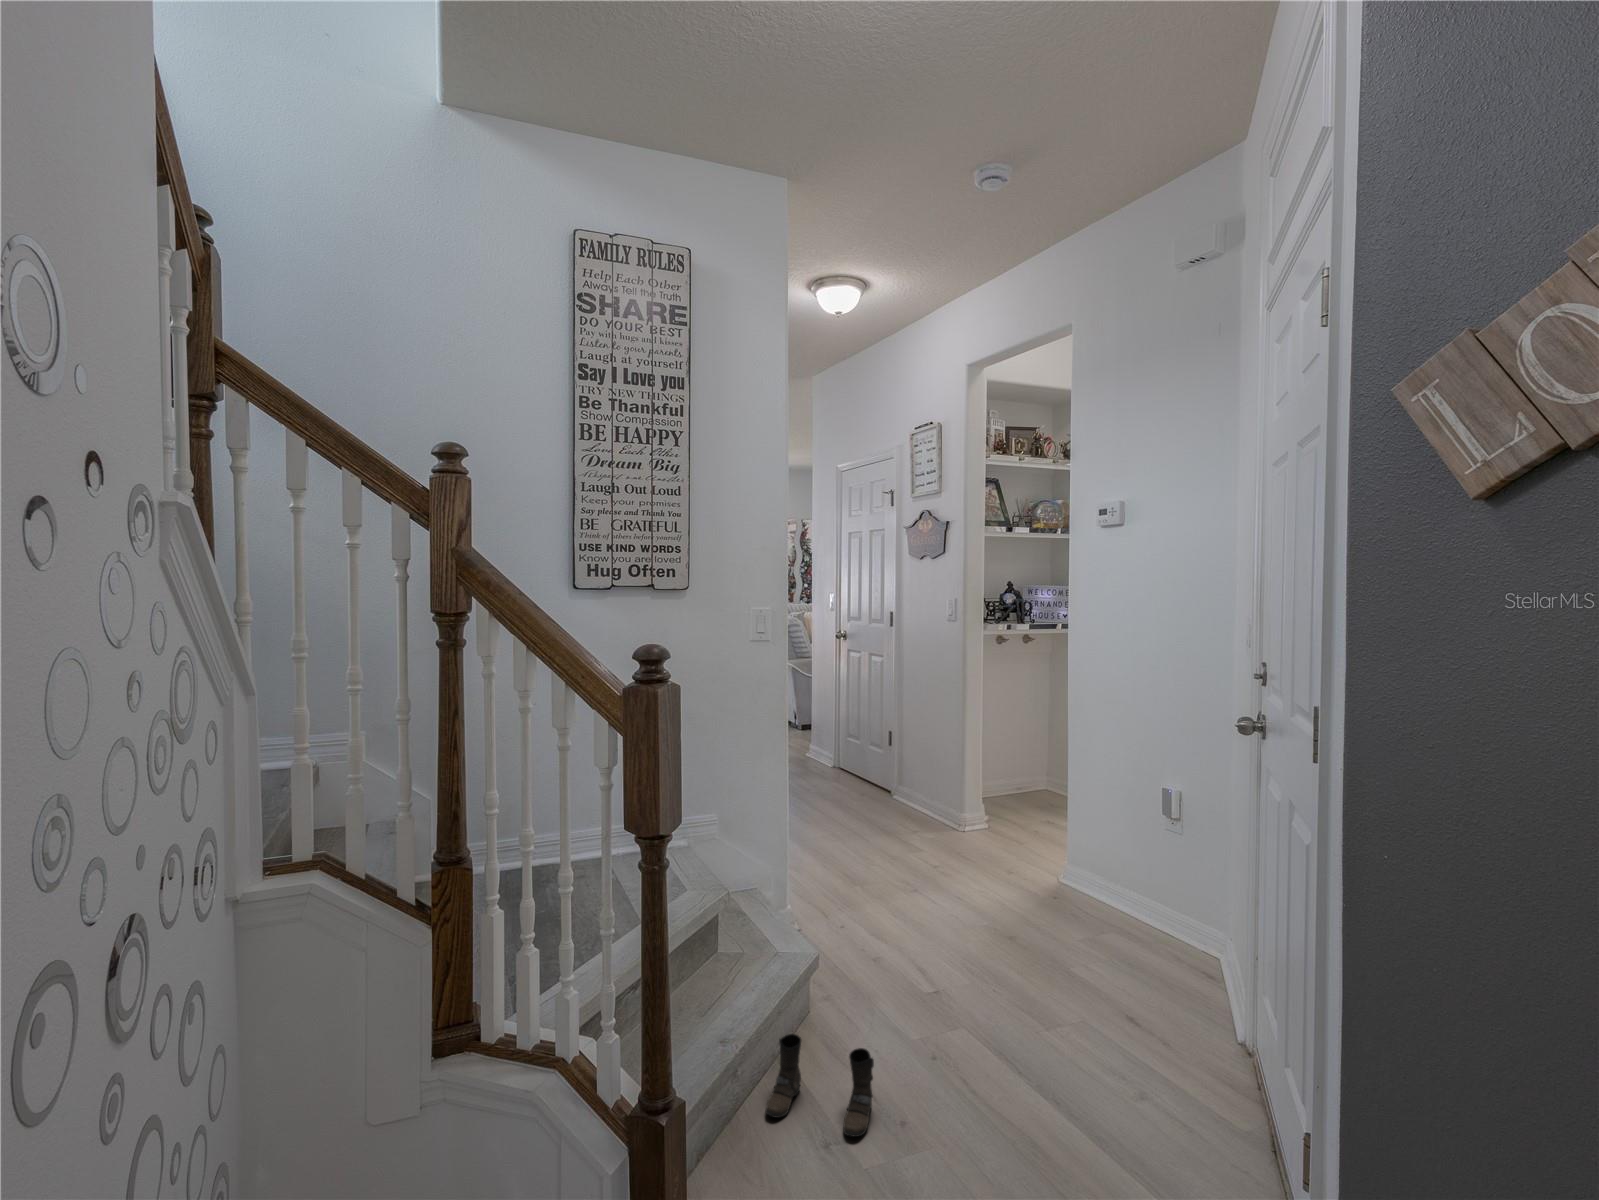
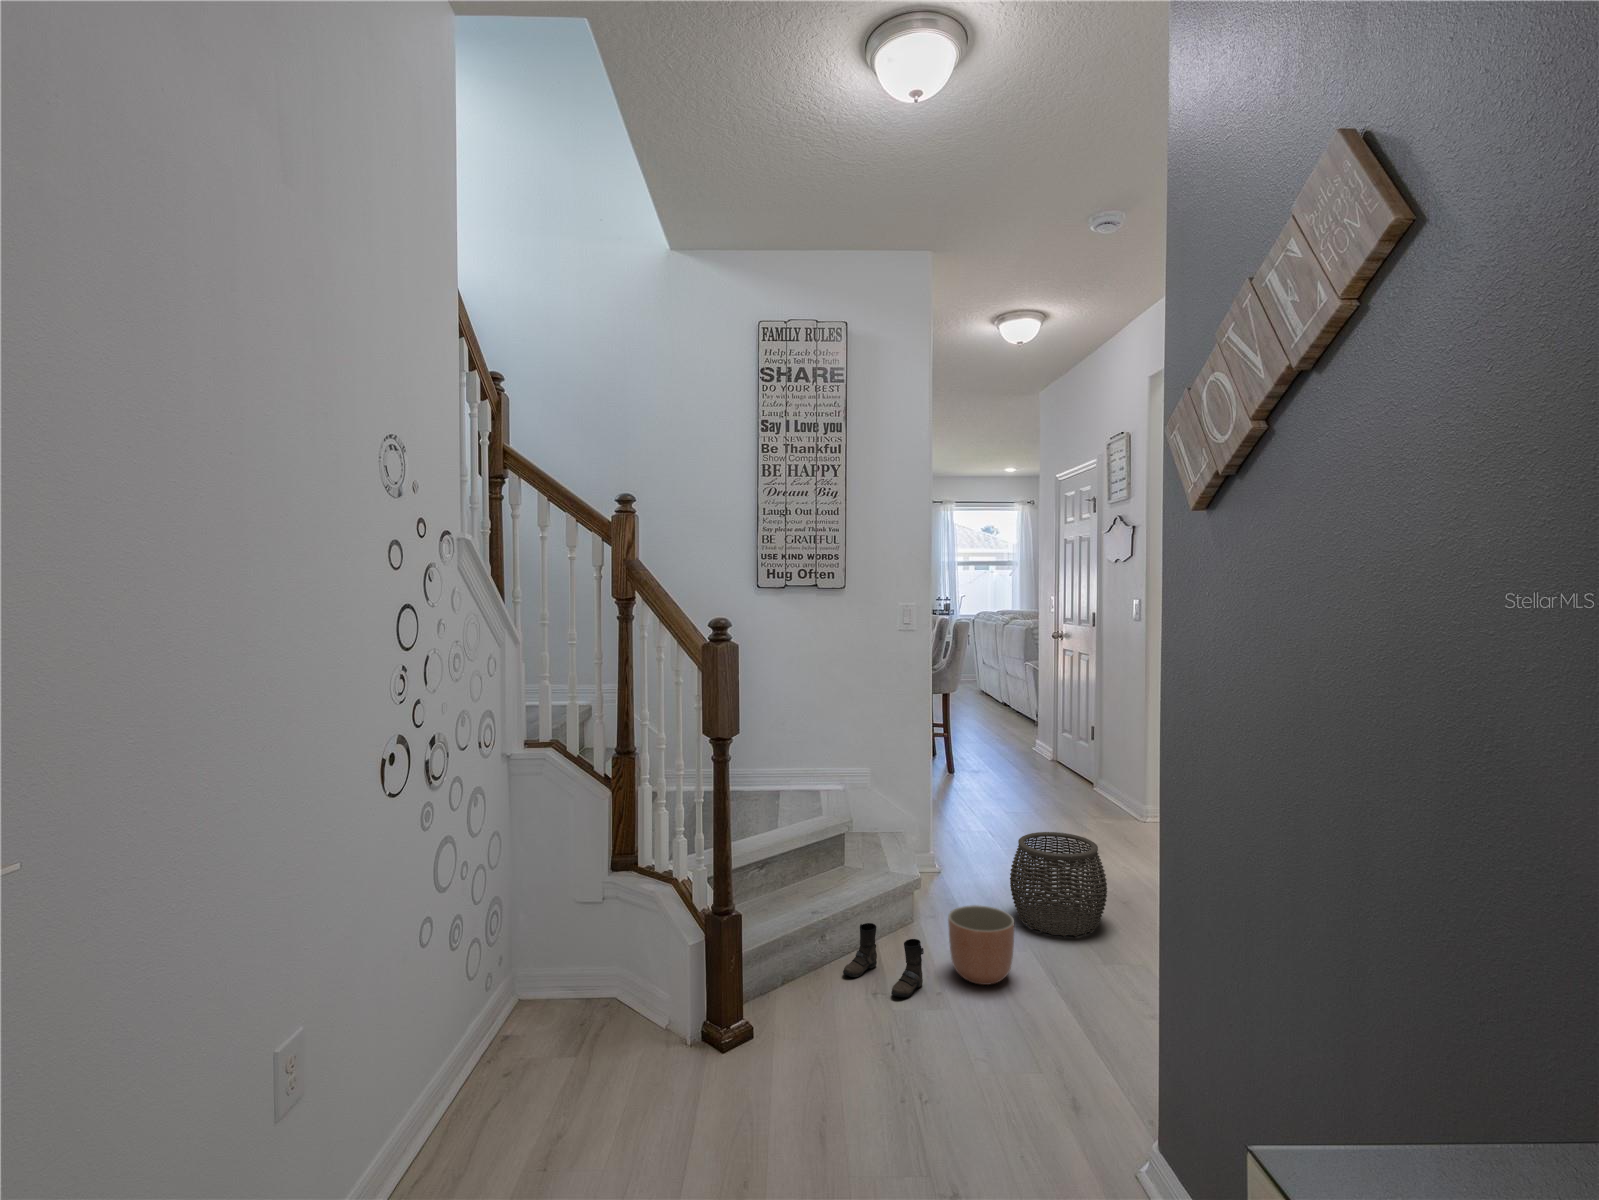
woven basket: none [906,867,1015,993] -> present [1010,832,1107,937]
planter: none [888,981,969,1088] -> present [948,905,1014,985]

